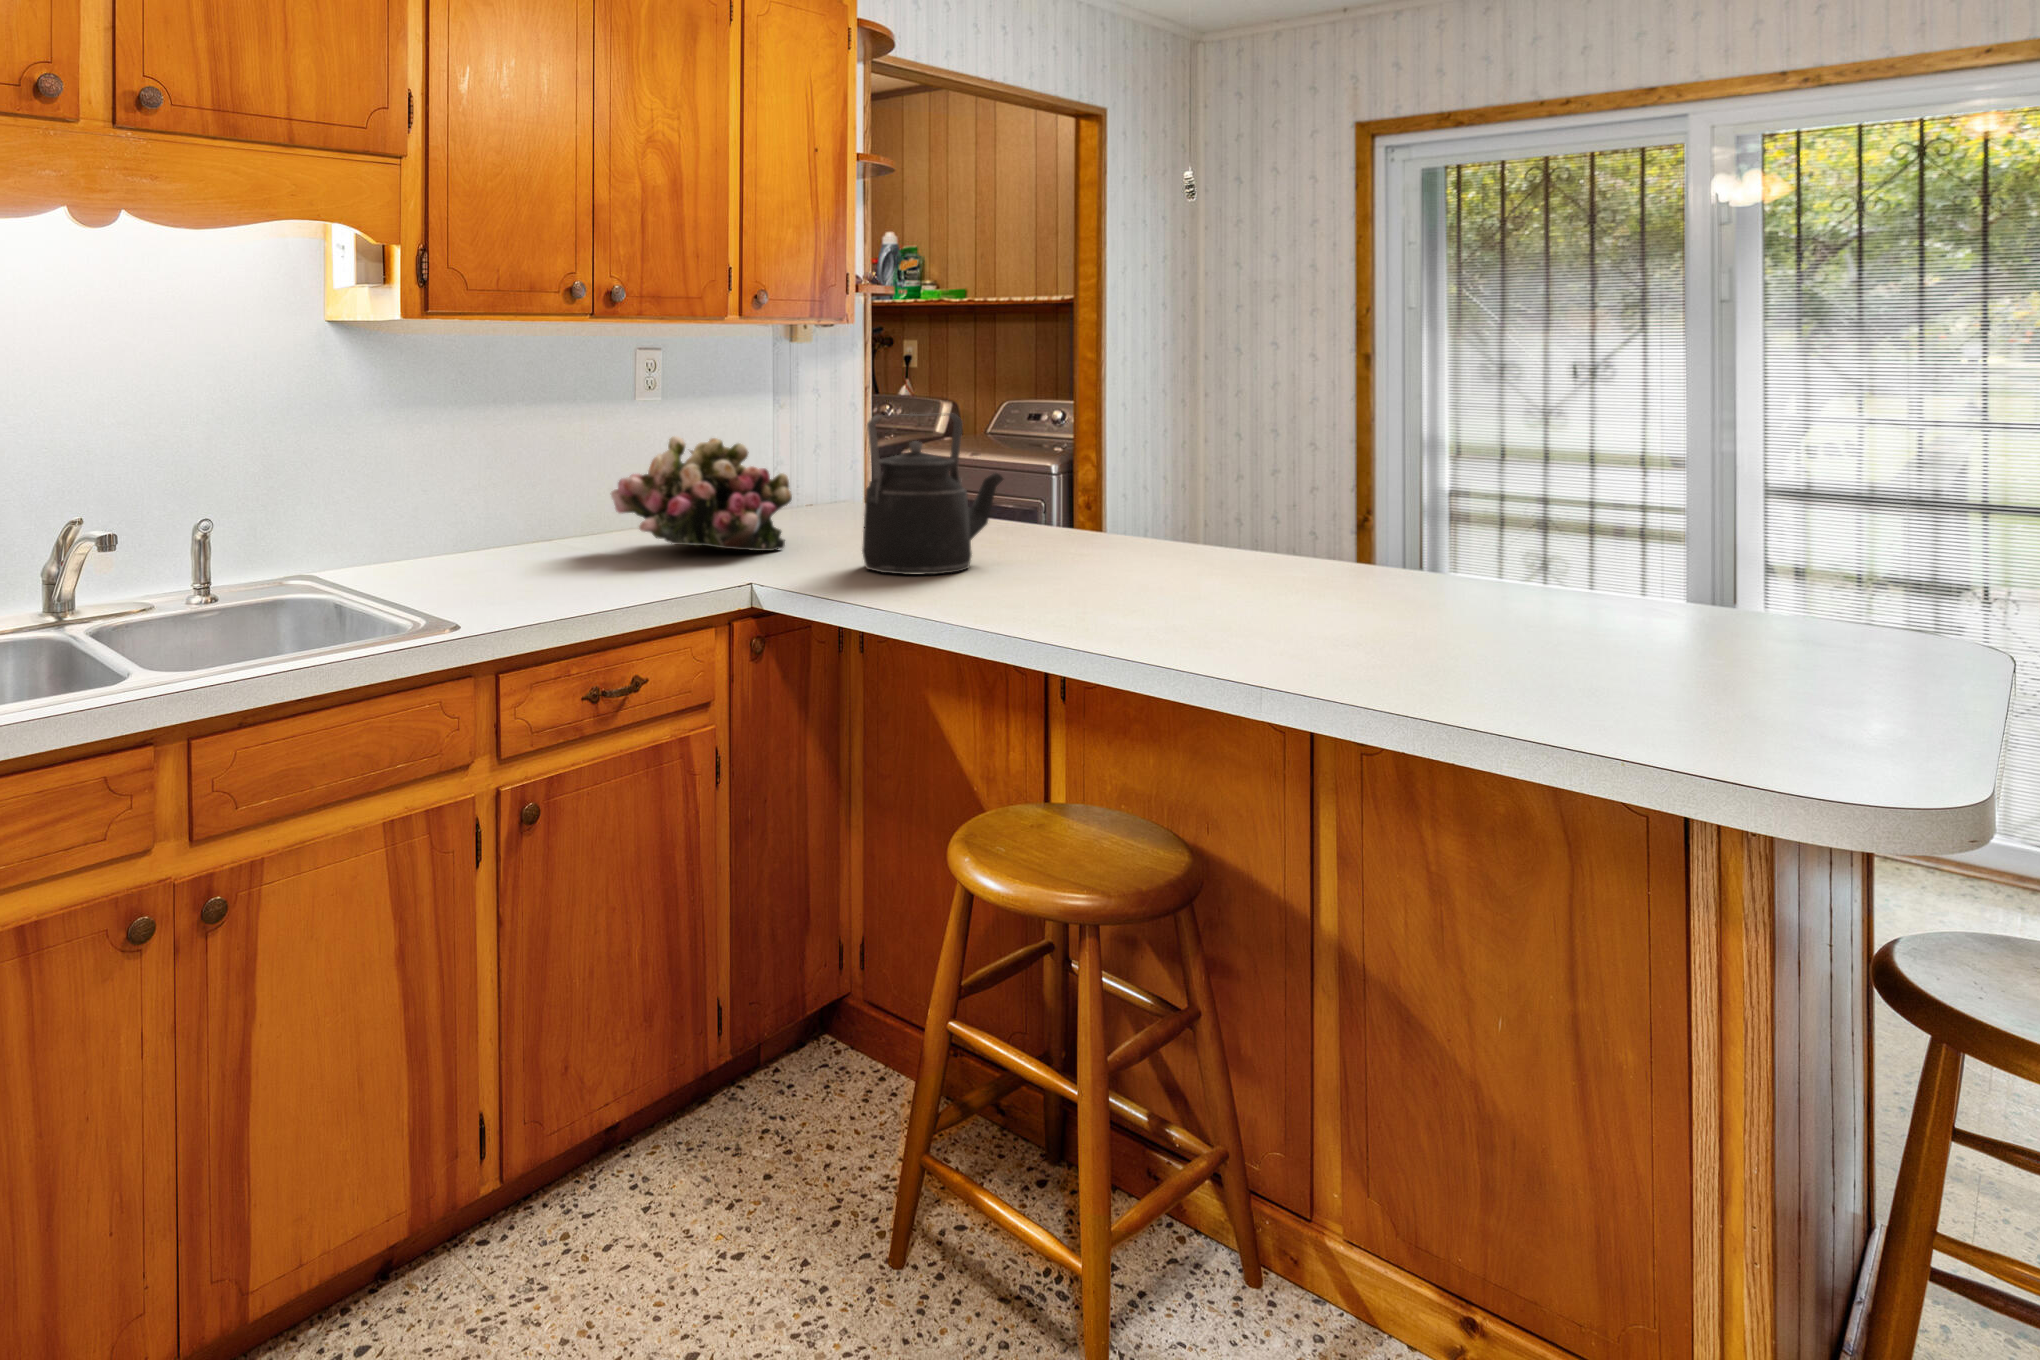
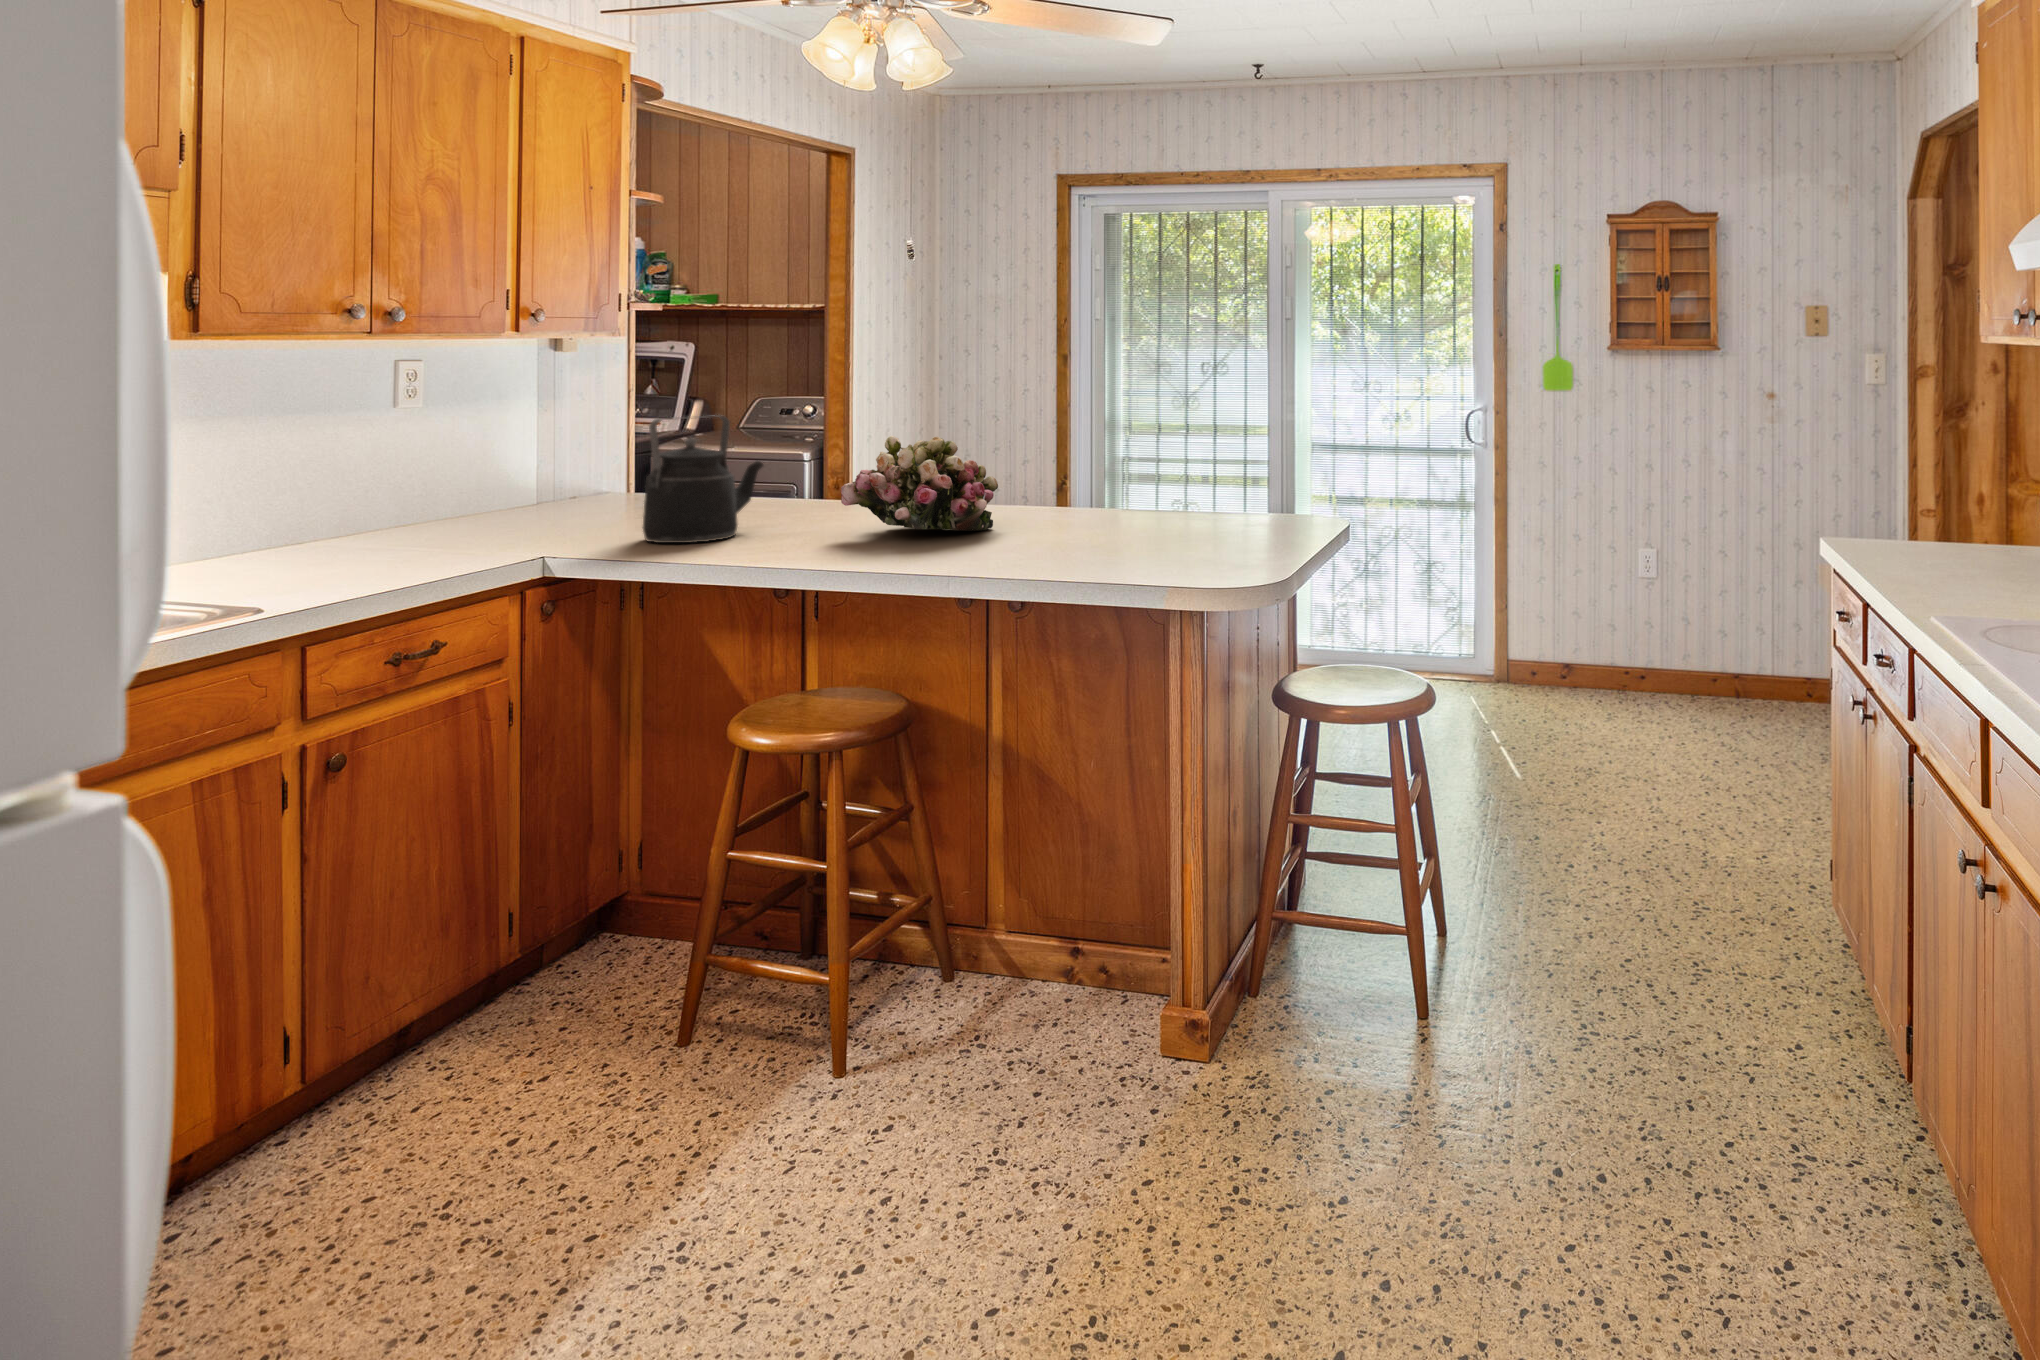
flower arrangement: present [611,436,792,551] -> present [840,436,998,531]

